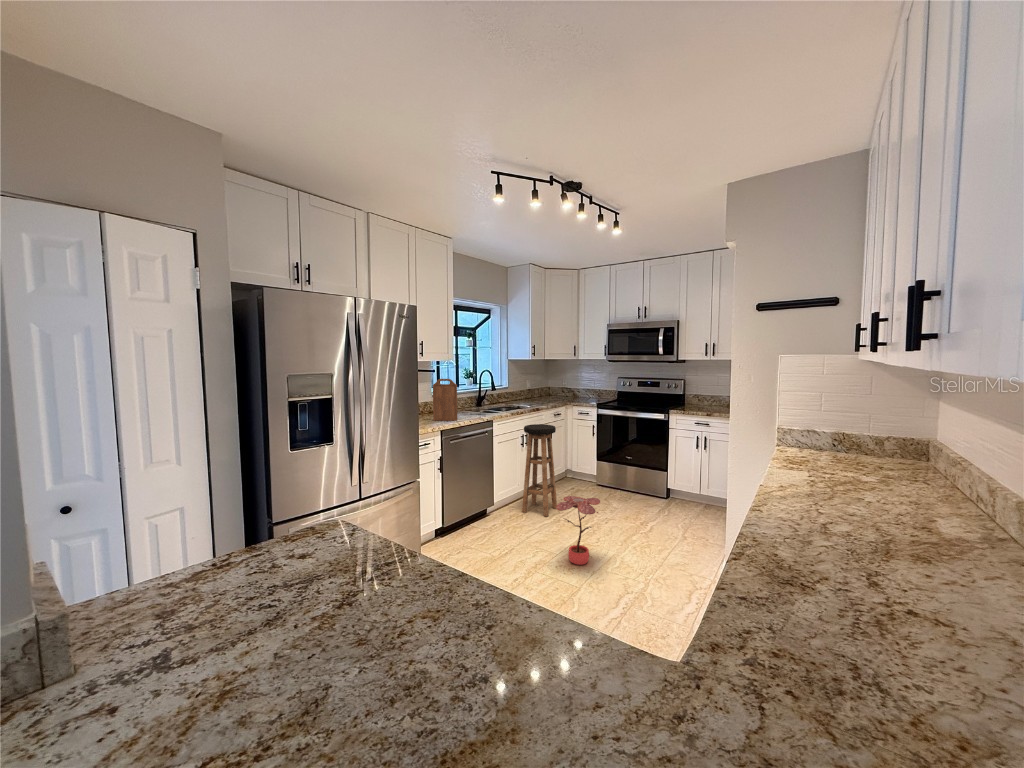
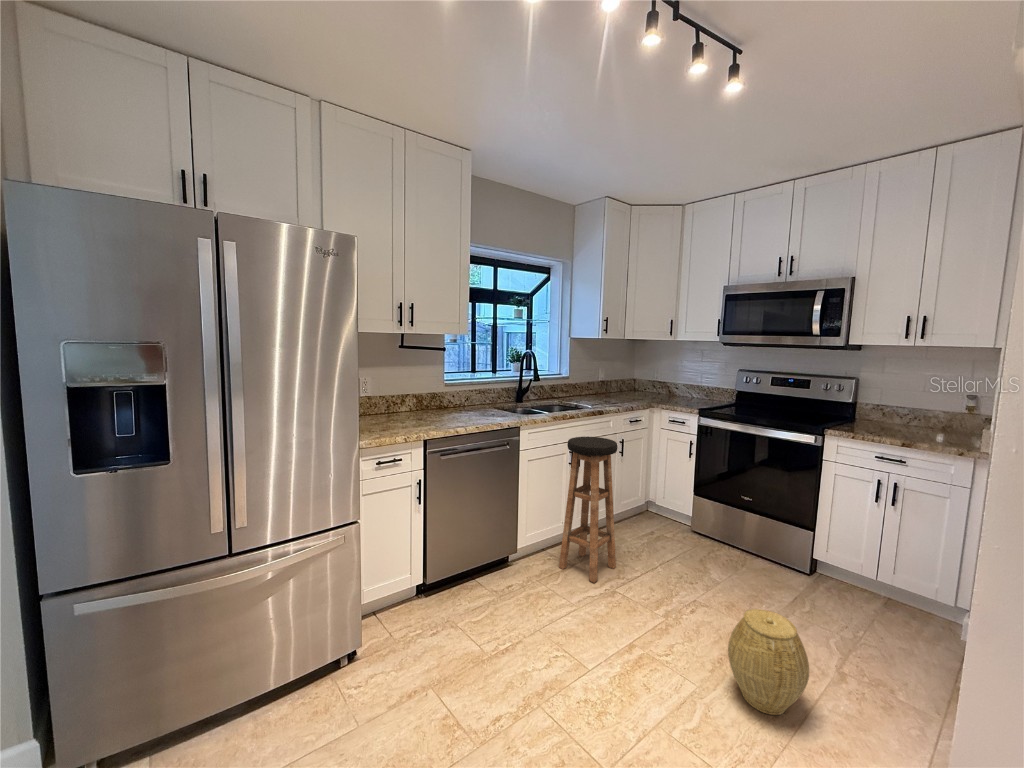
cutting board: present [433,379,457,421] -> none [422,362,456,426]
potted plant: present [556,496,600,565] -> none [579,575,666,707]
woven basket: none [631,504,671,556] -> present [728,609,809,715]

